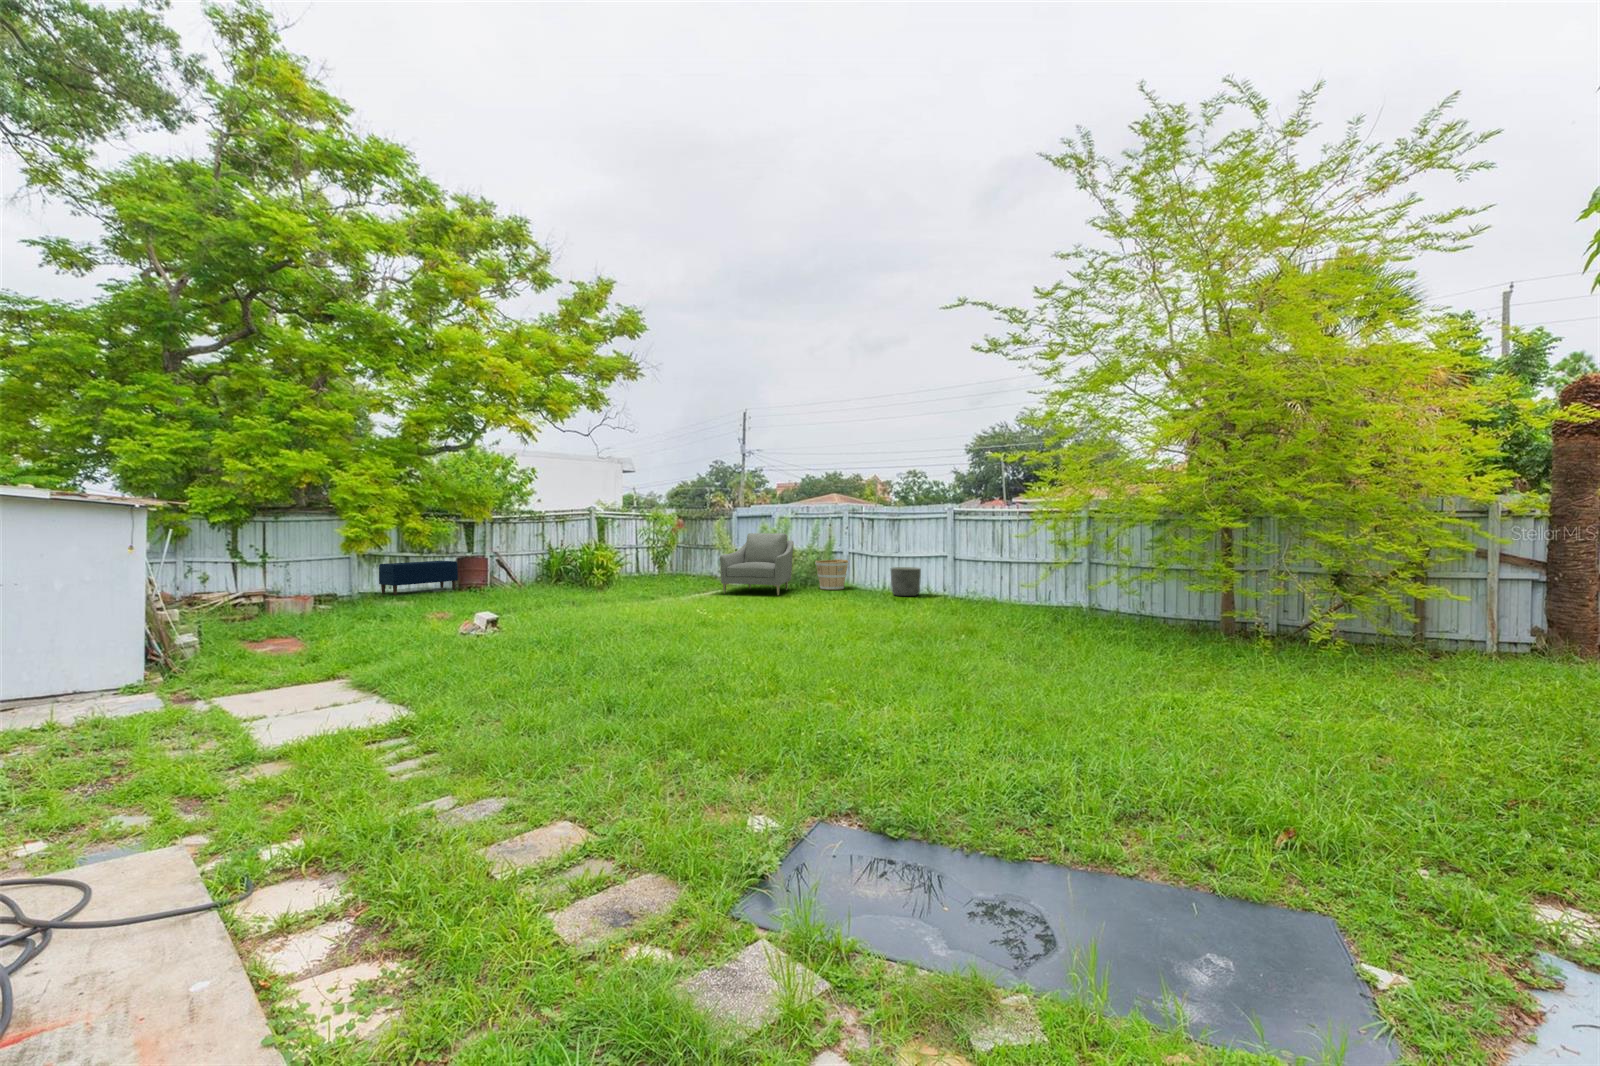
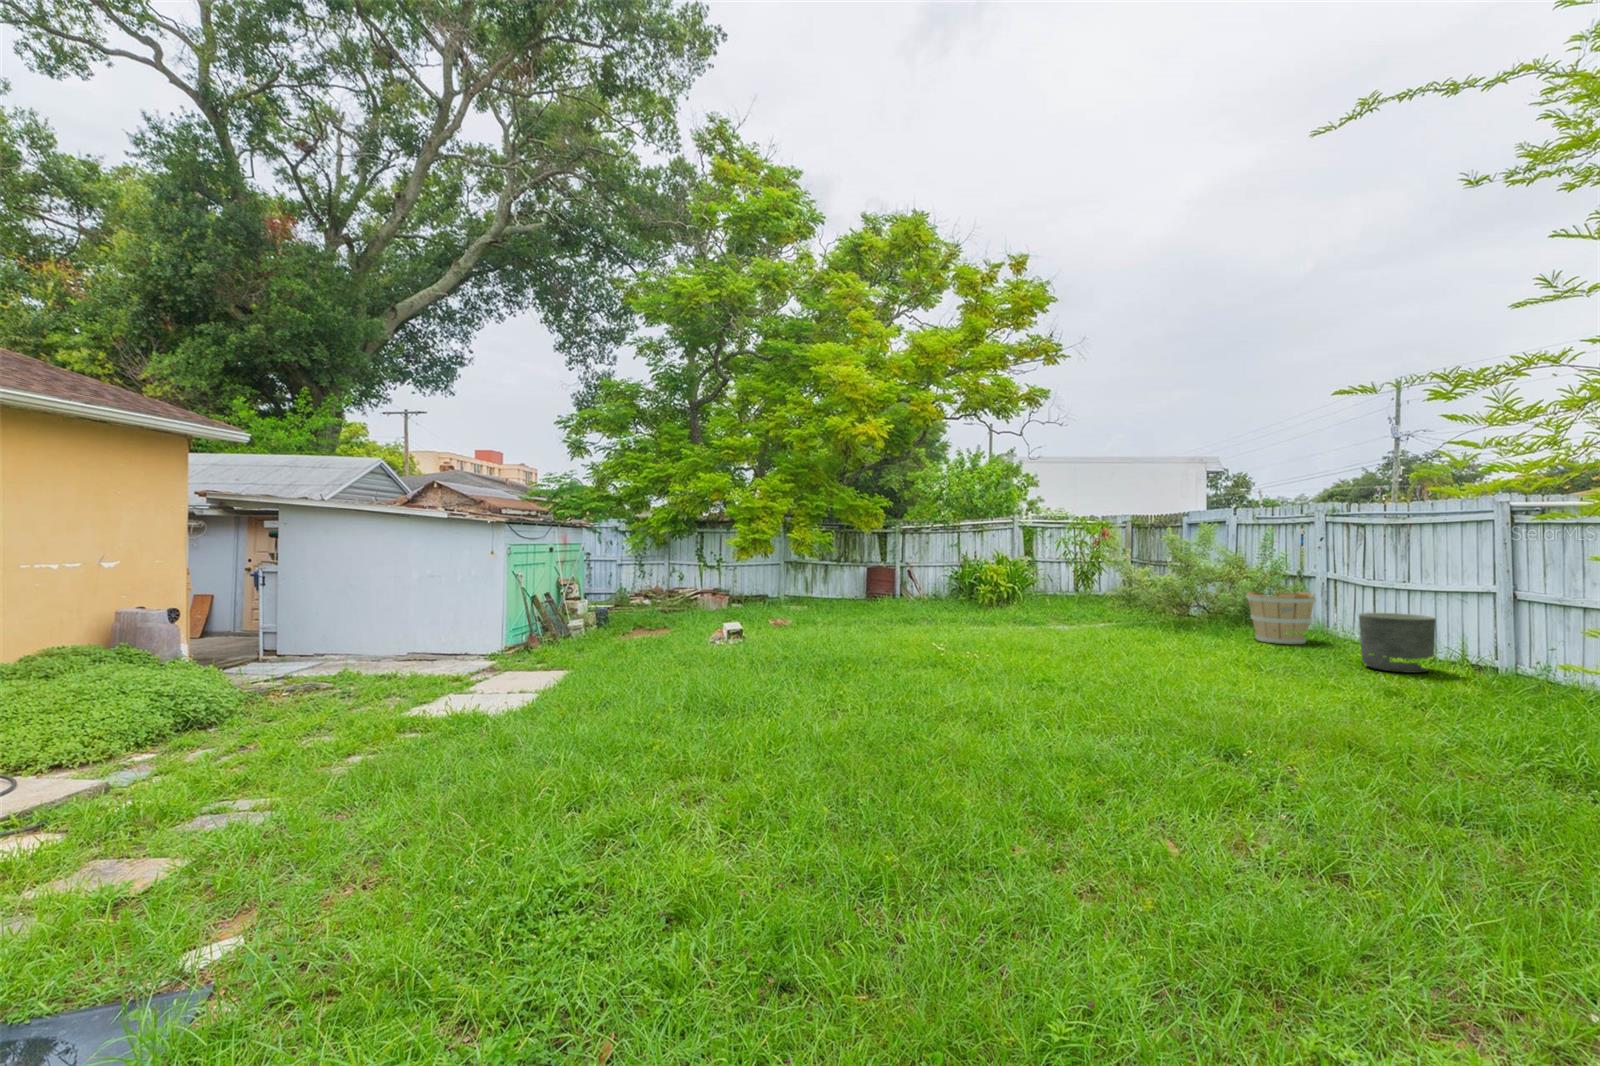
chair: present [720,533,794,596] -> none [1076,546,1209,641]
bench: present [379,561,458,595] -> none [799,570,861,600]

